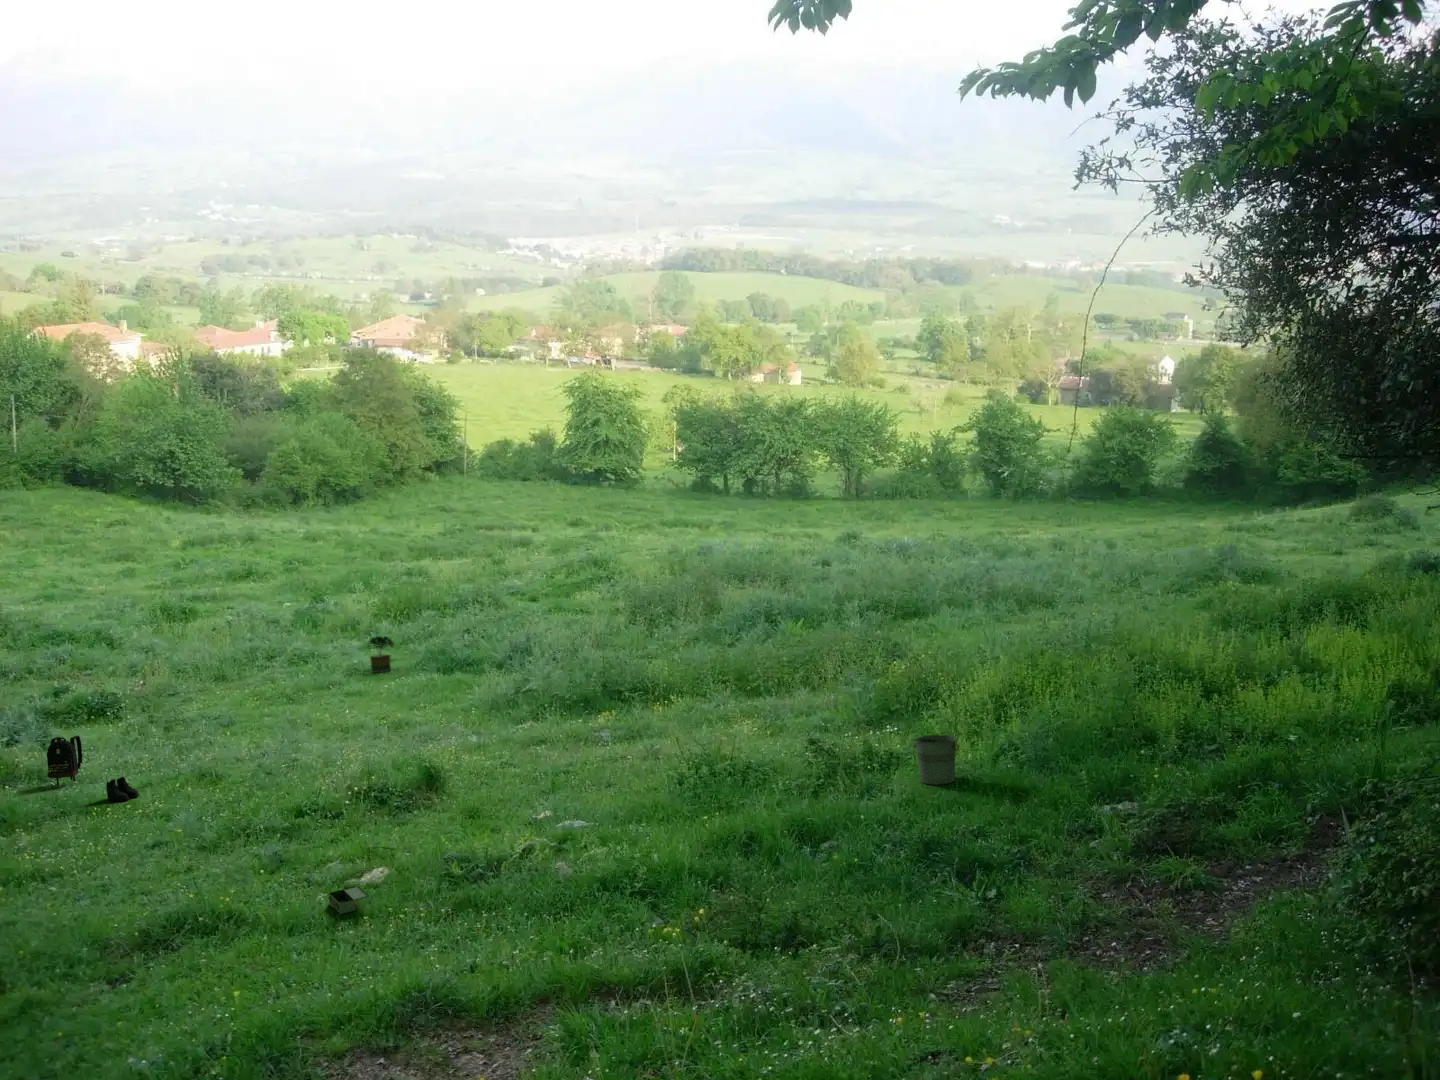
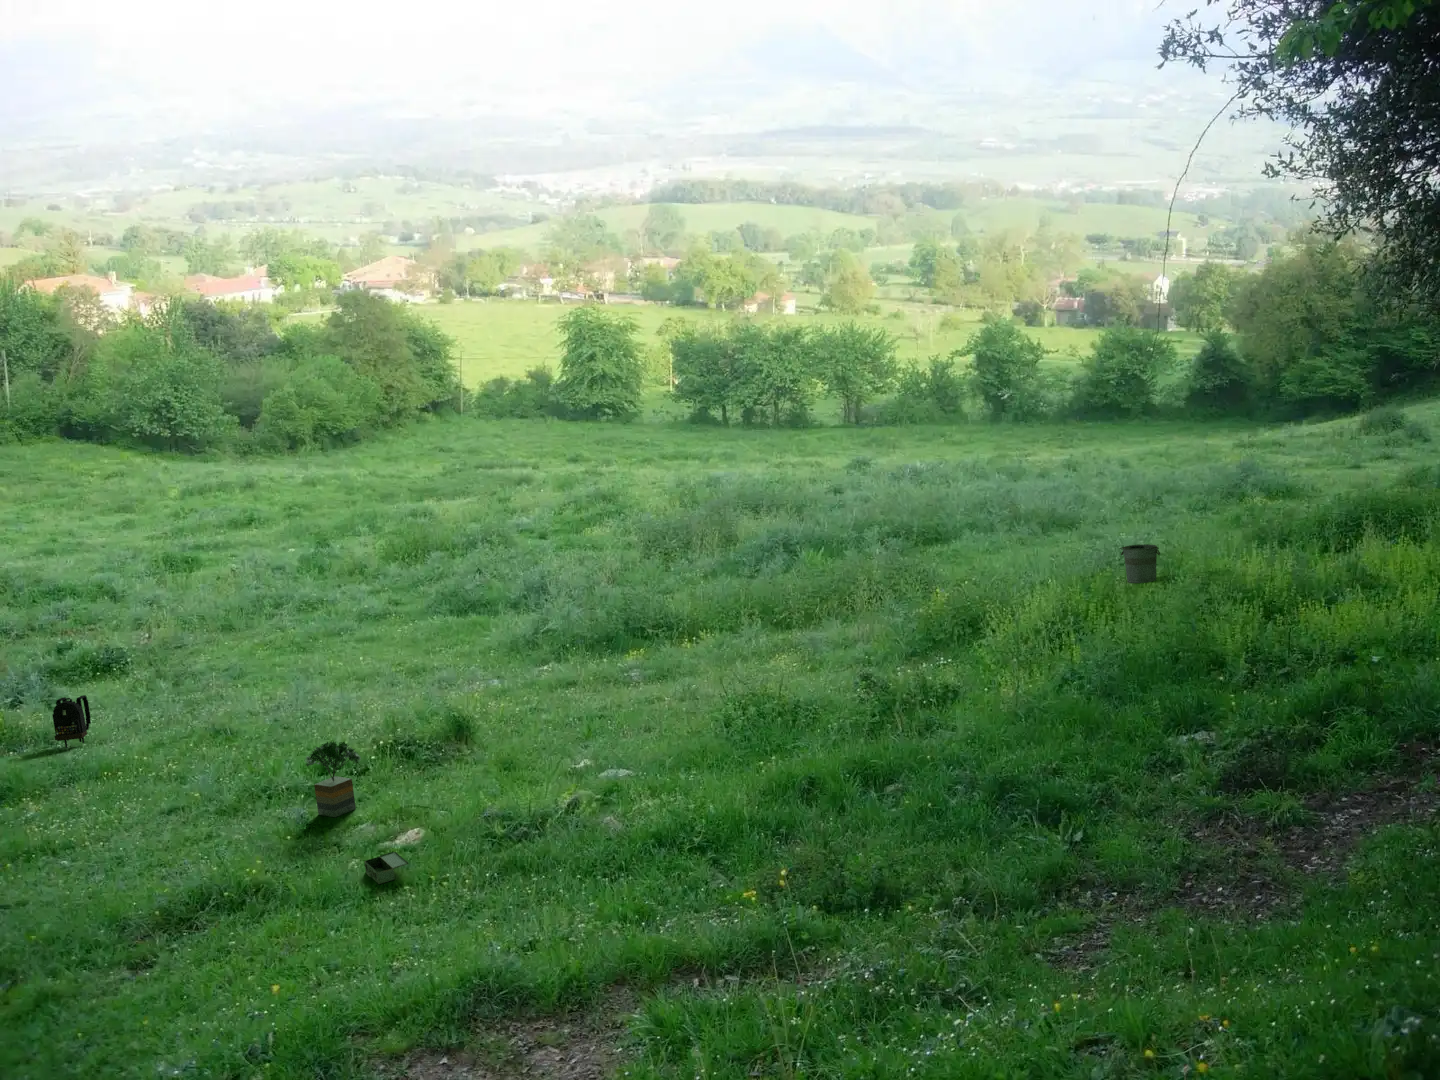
potted tree: present [367,636,394,673] -> present [305,741,361,817]
bucket: present [913,735,959,785] -> present [1120,544,1160,583]
boots: present [106,777,139,802] -> none [117,737,152,764]

